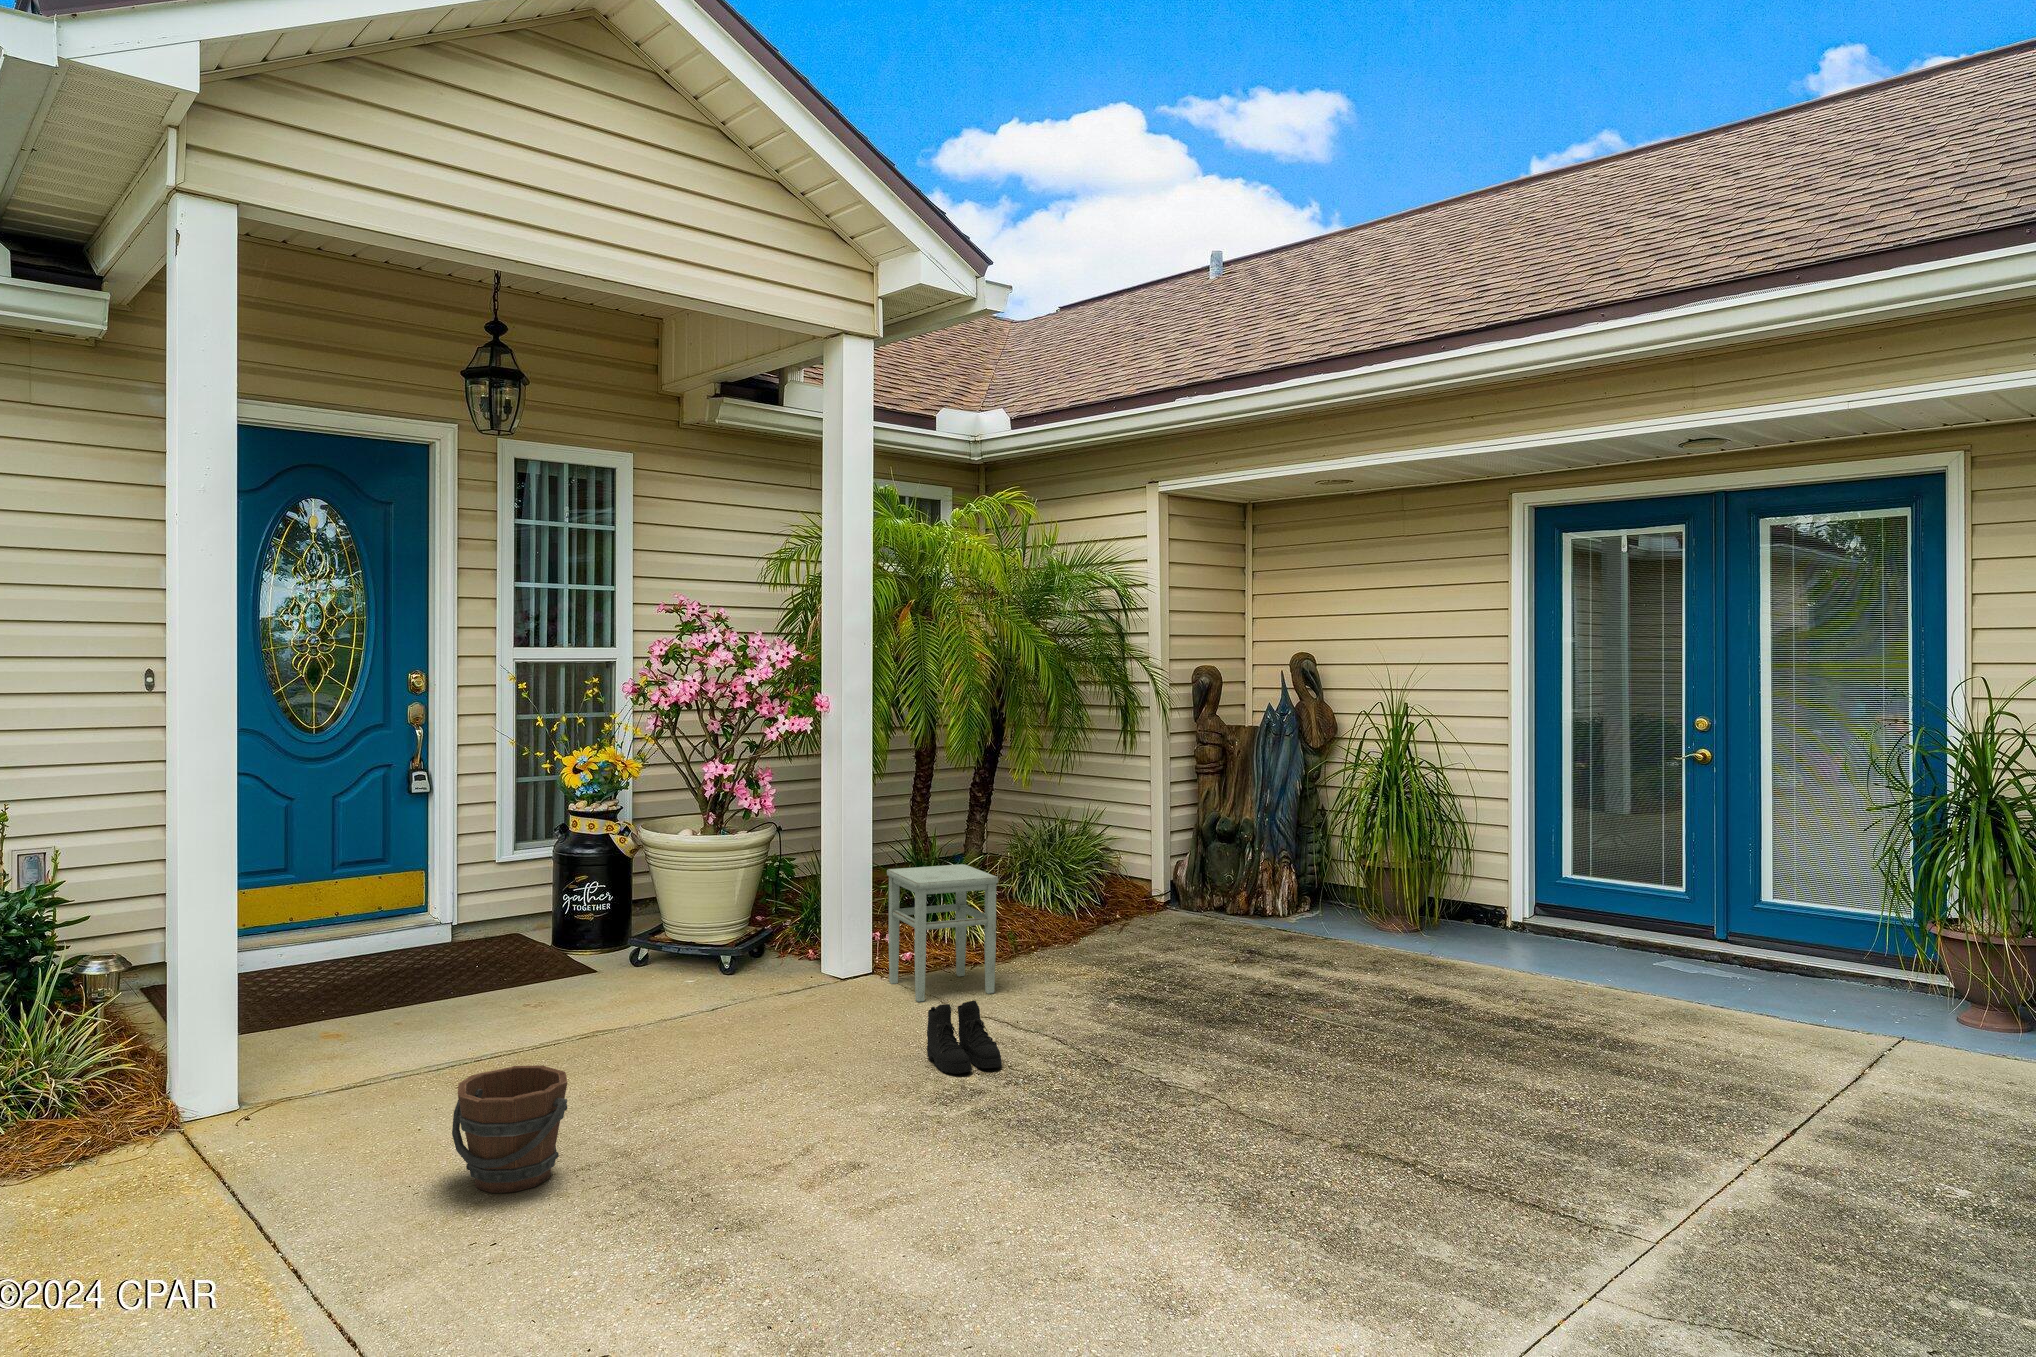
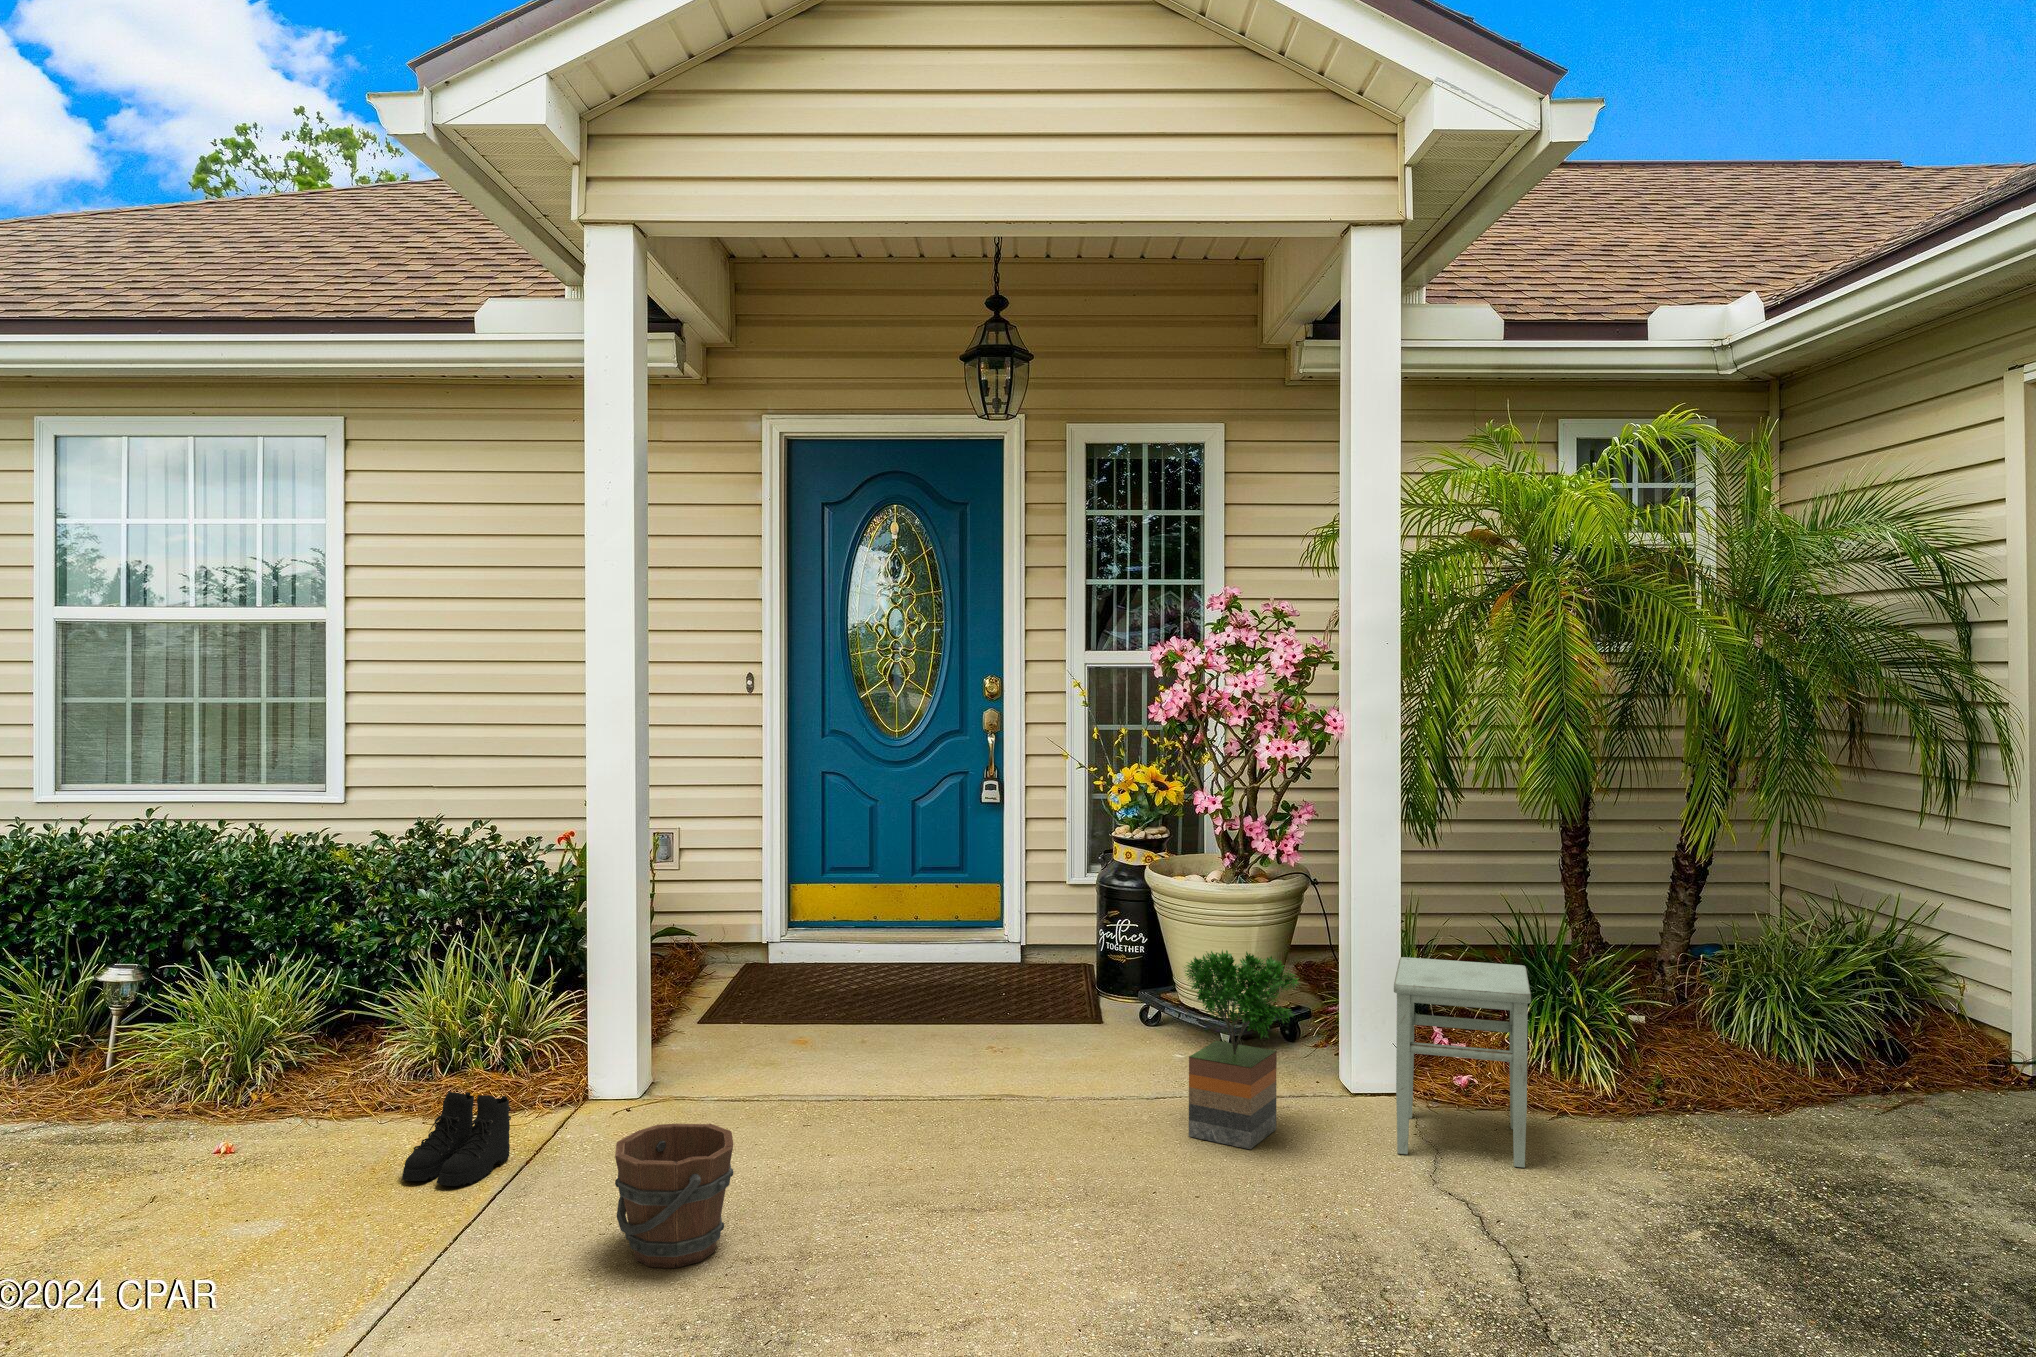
potted tree: none [759,876,855,1022] -> present [1184,950,1299,1149]
boots: present [927,1000,1002,1074] -> present [402,1091,511,1186]

